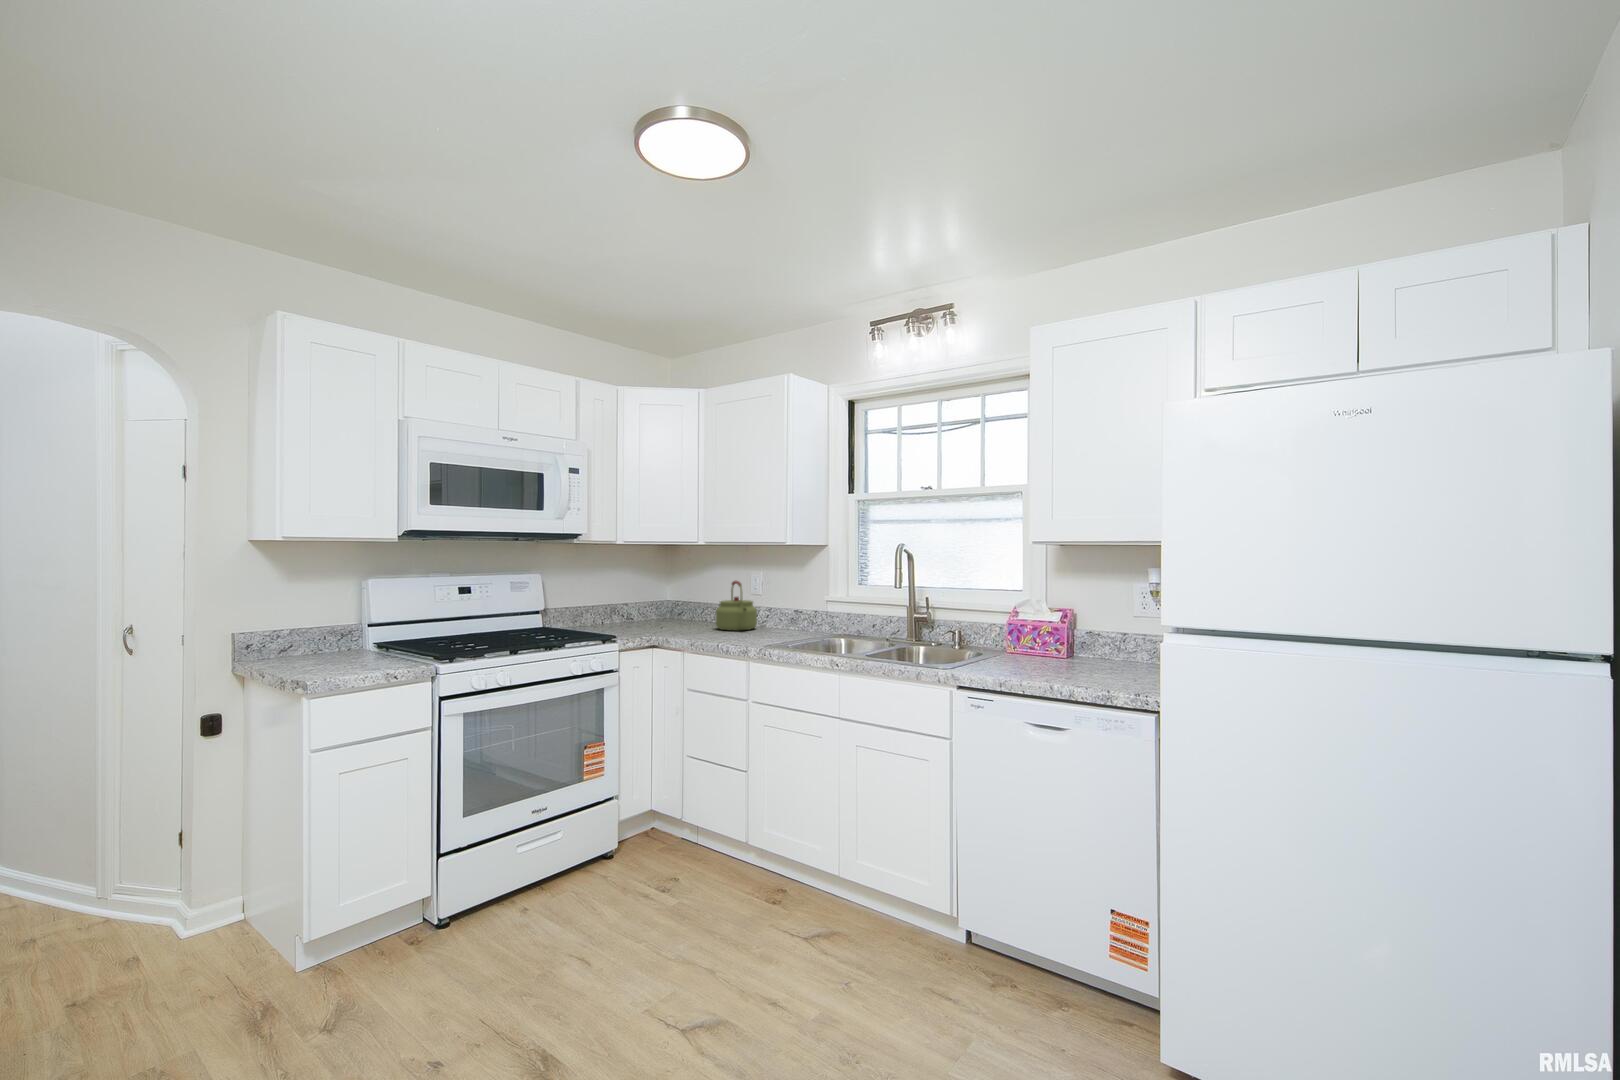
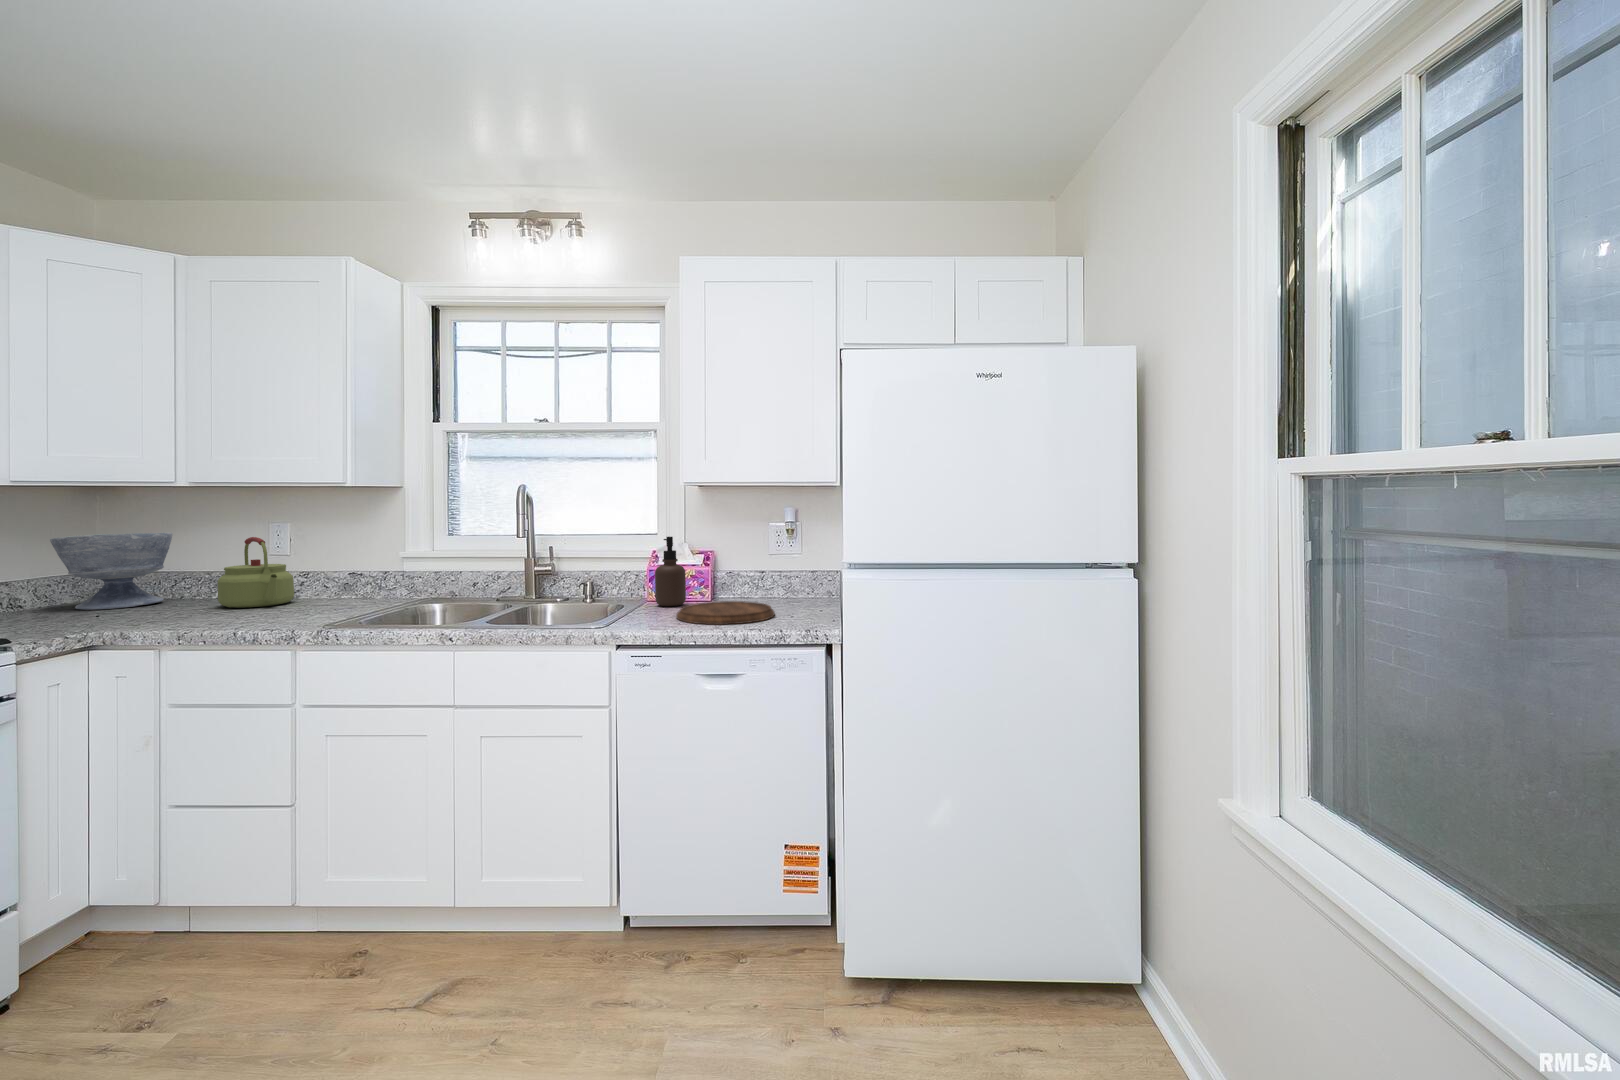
bowl: none [641,576,696,625] -> present [50,533,172,610]
soap dispenser: none [1011,592,1041,659] -> present [655,537,686,606]
cutting board: none [1020,658,1120,681] -> present [676,601,775,625]

